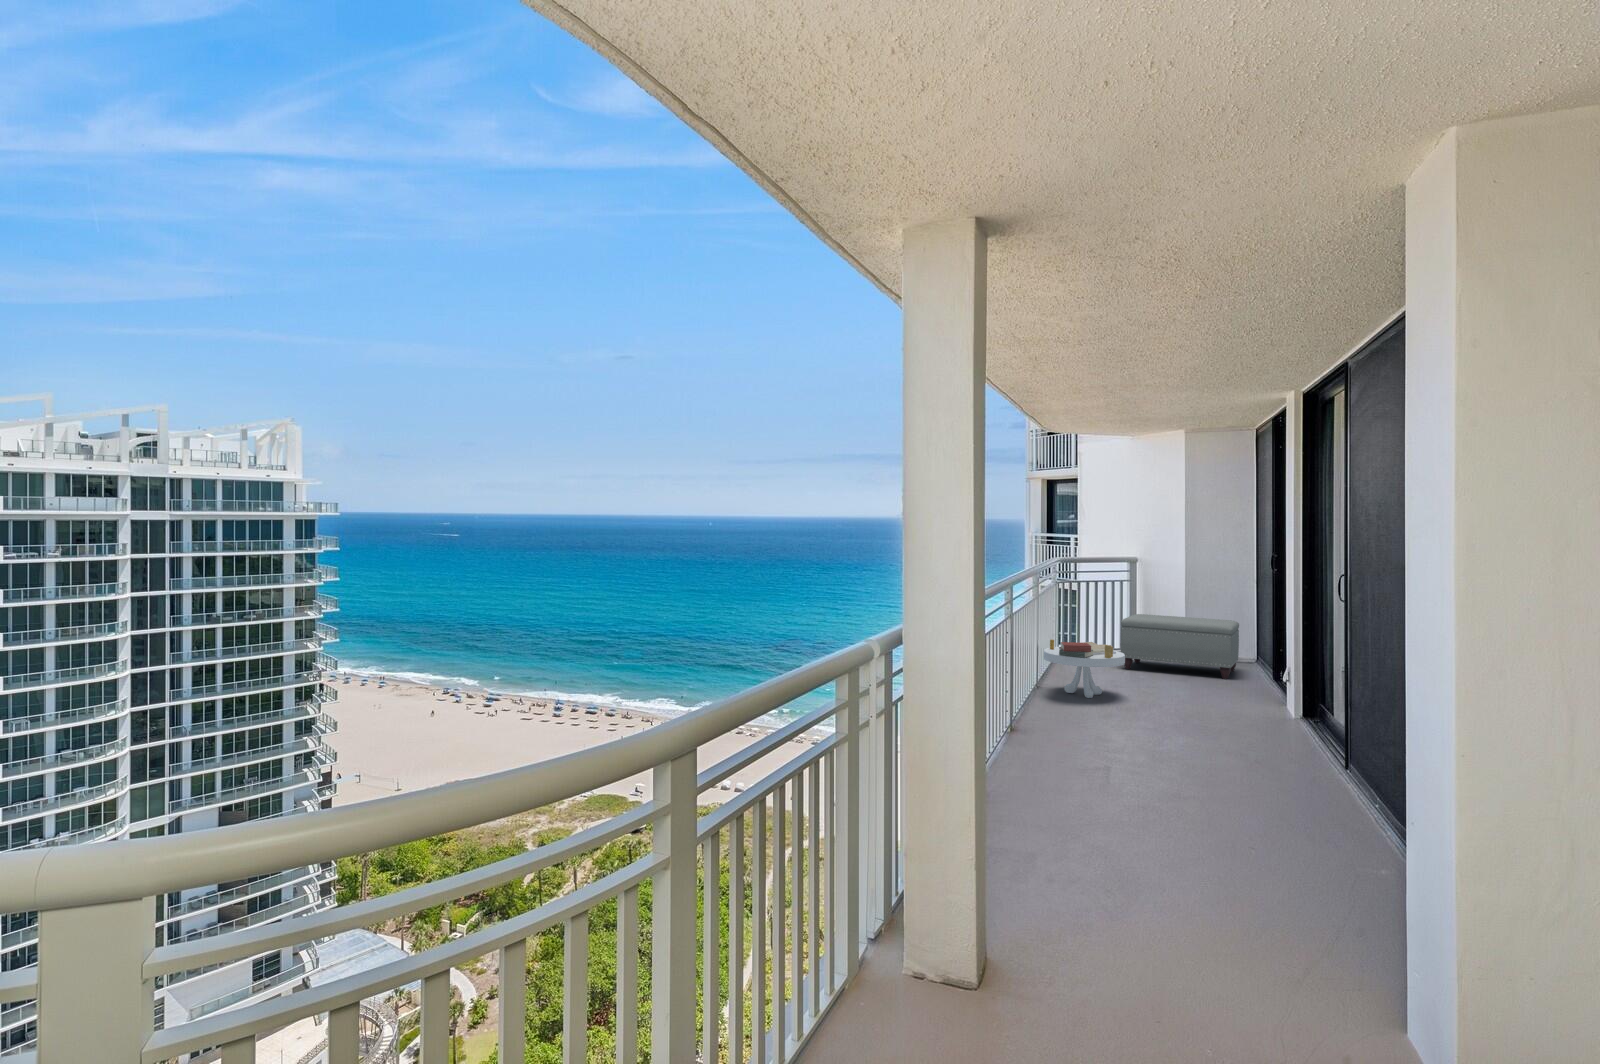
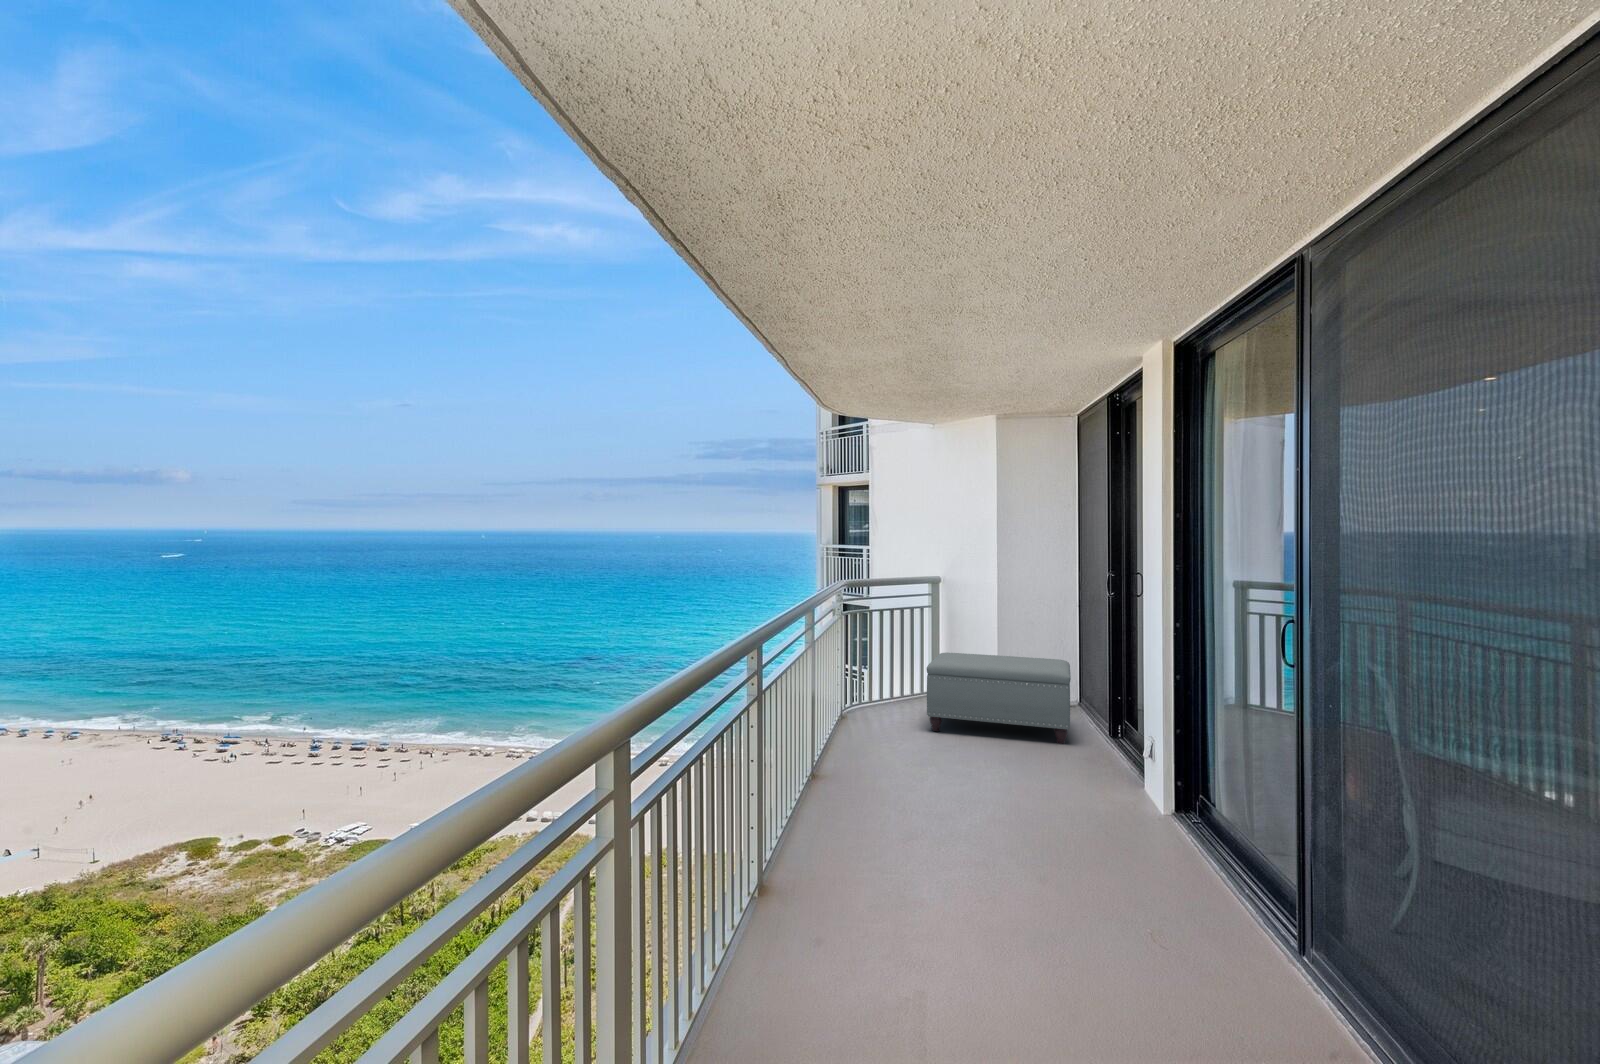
side table: present [1044,639,1125,698] -> none [822,716,943,814]

